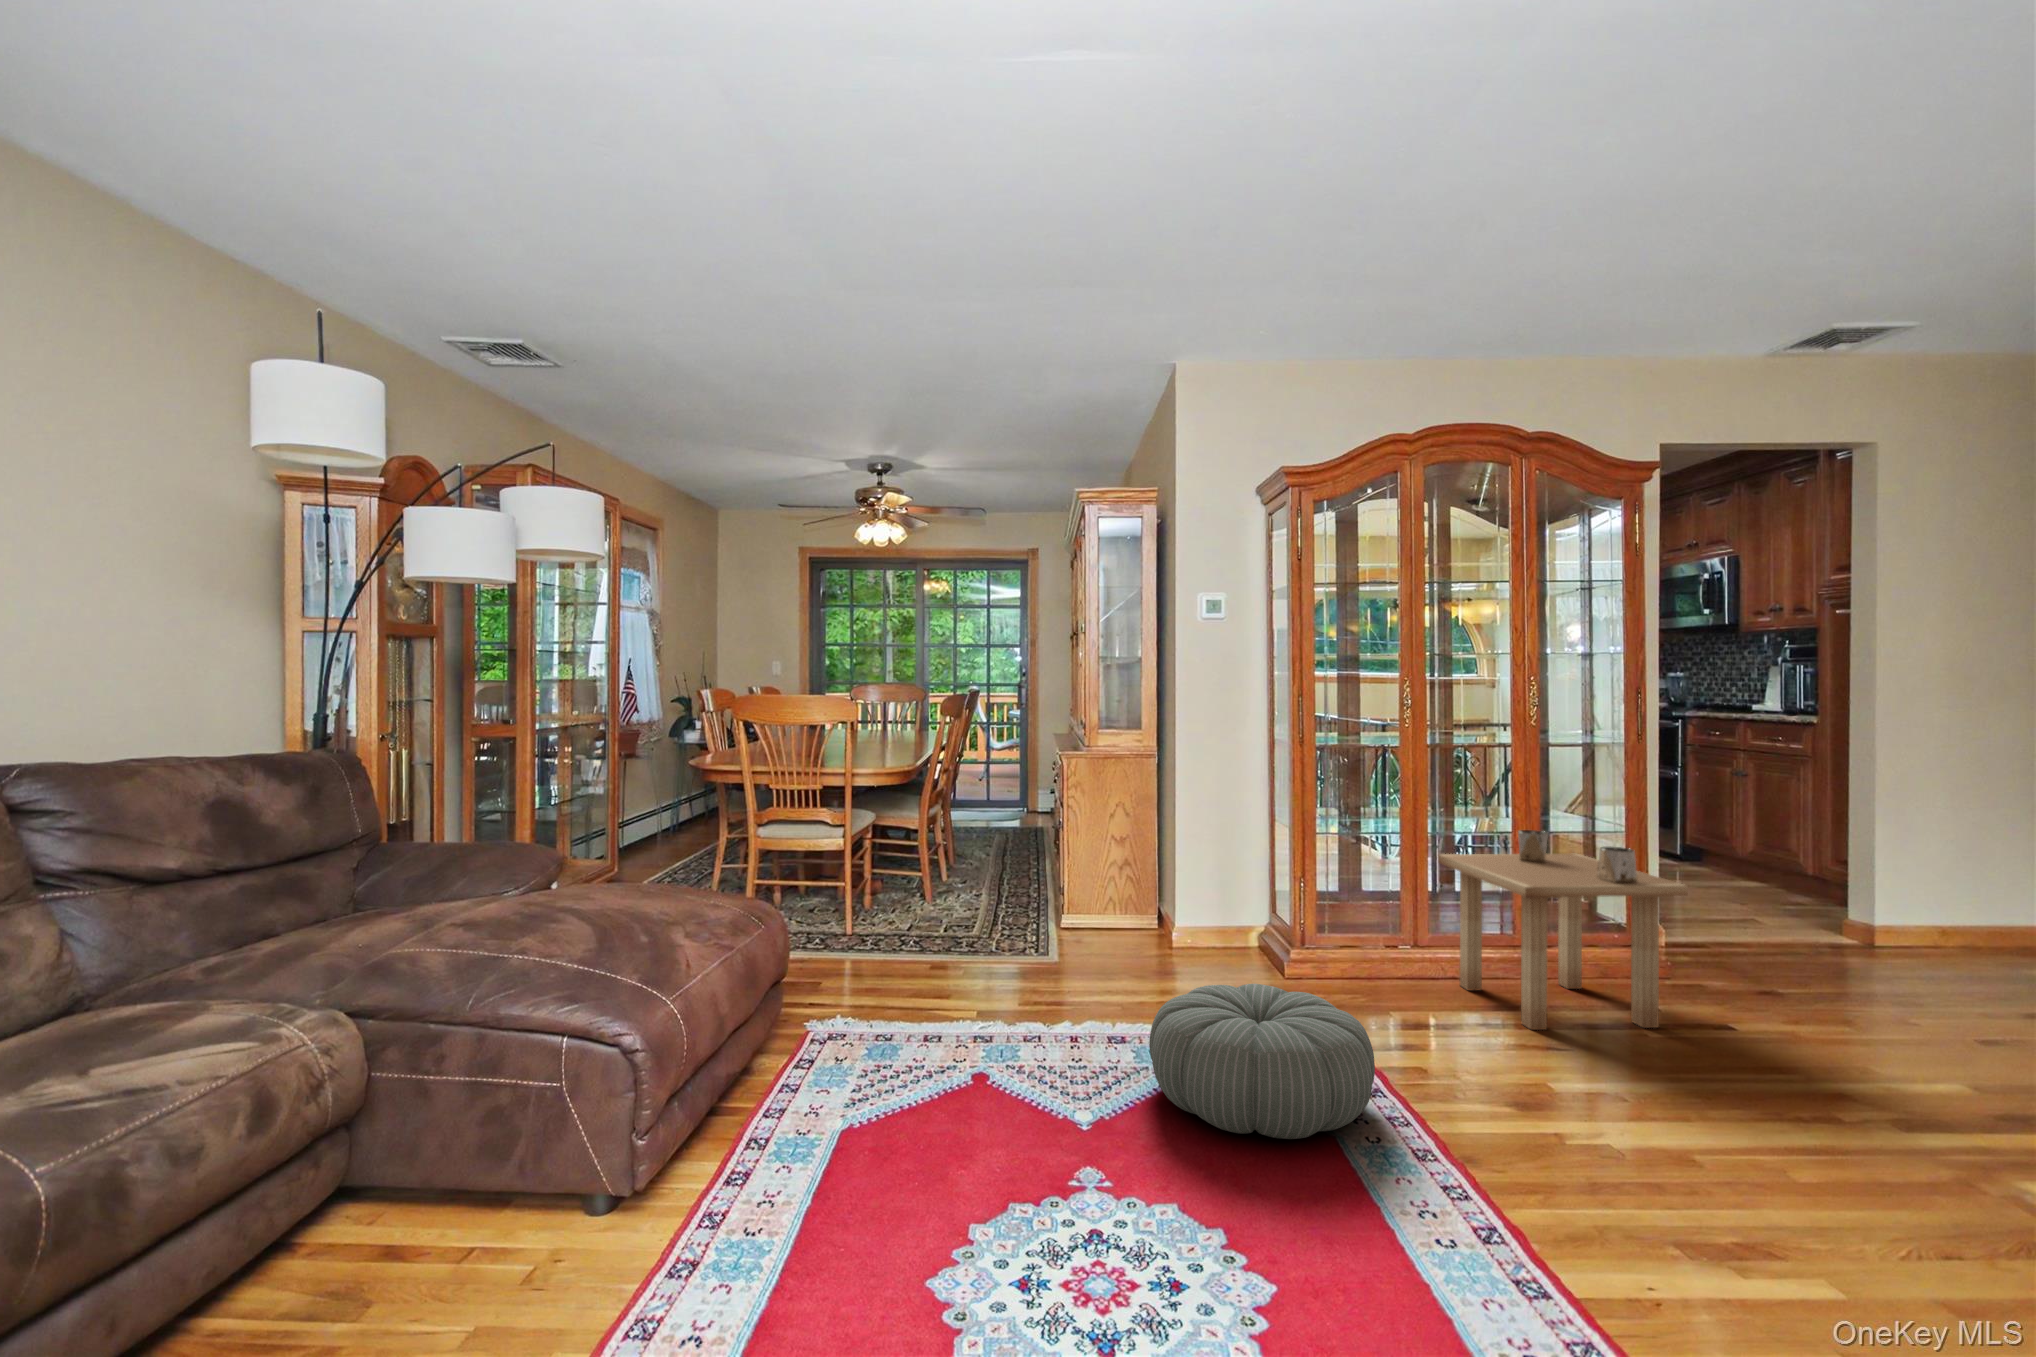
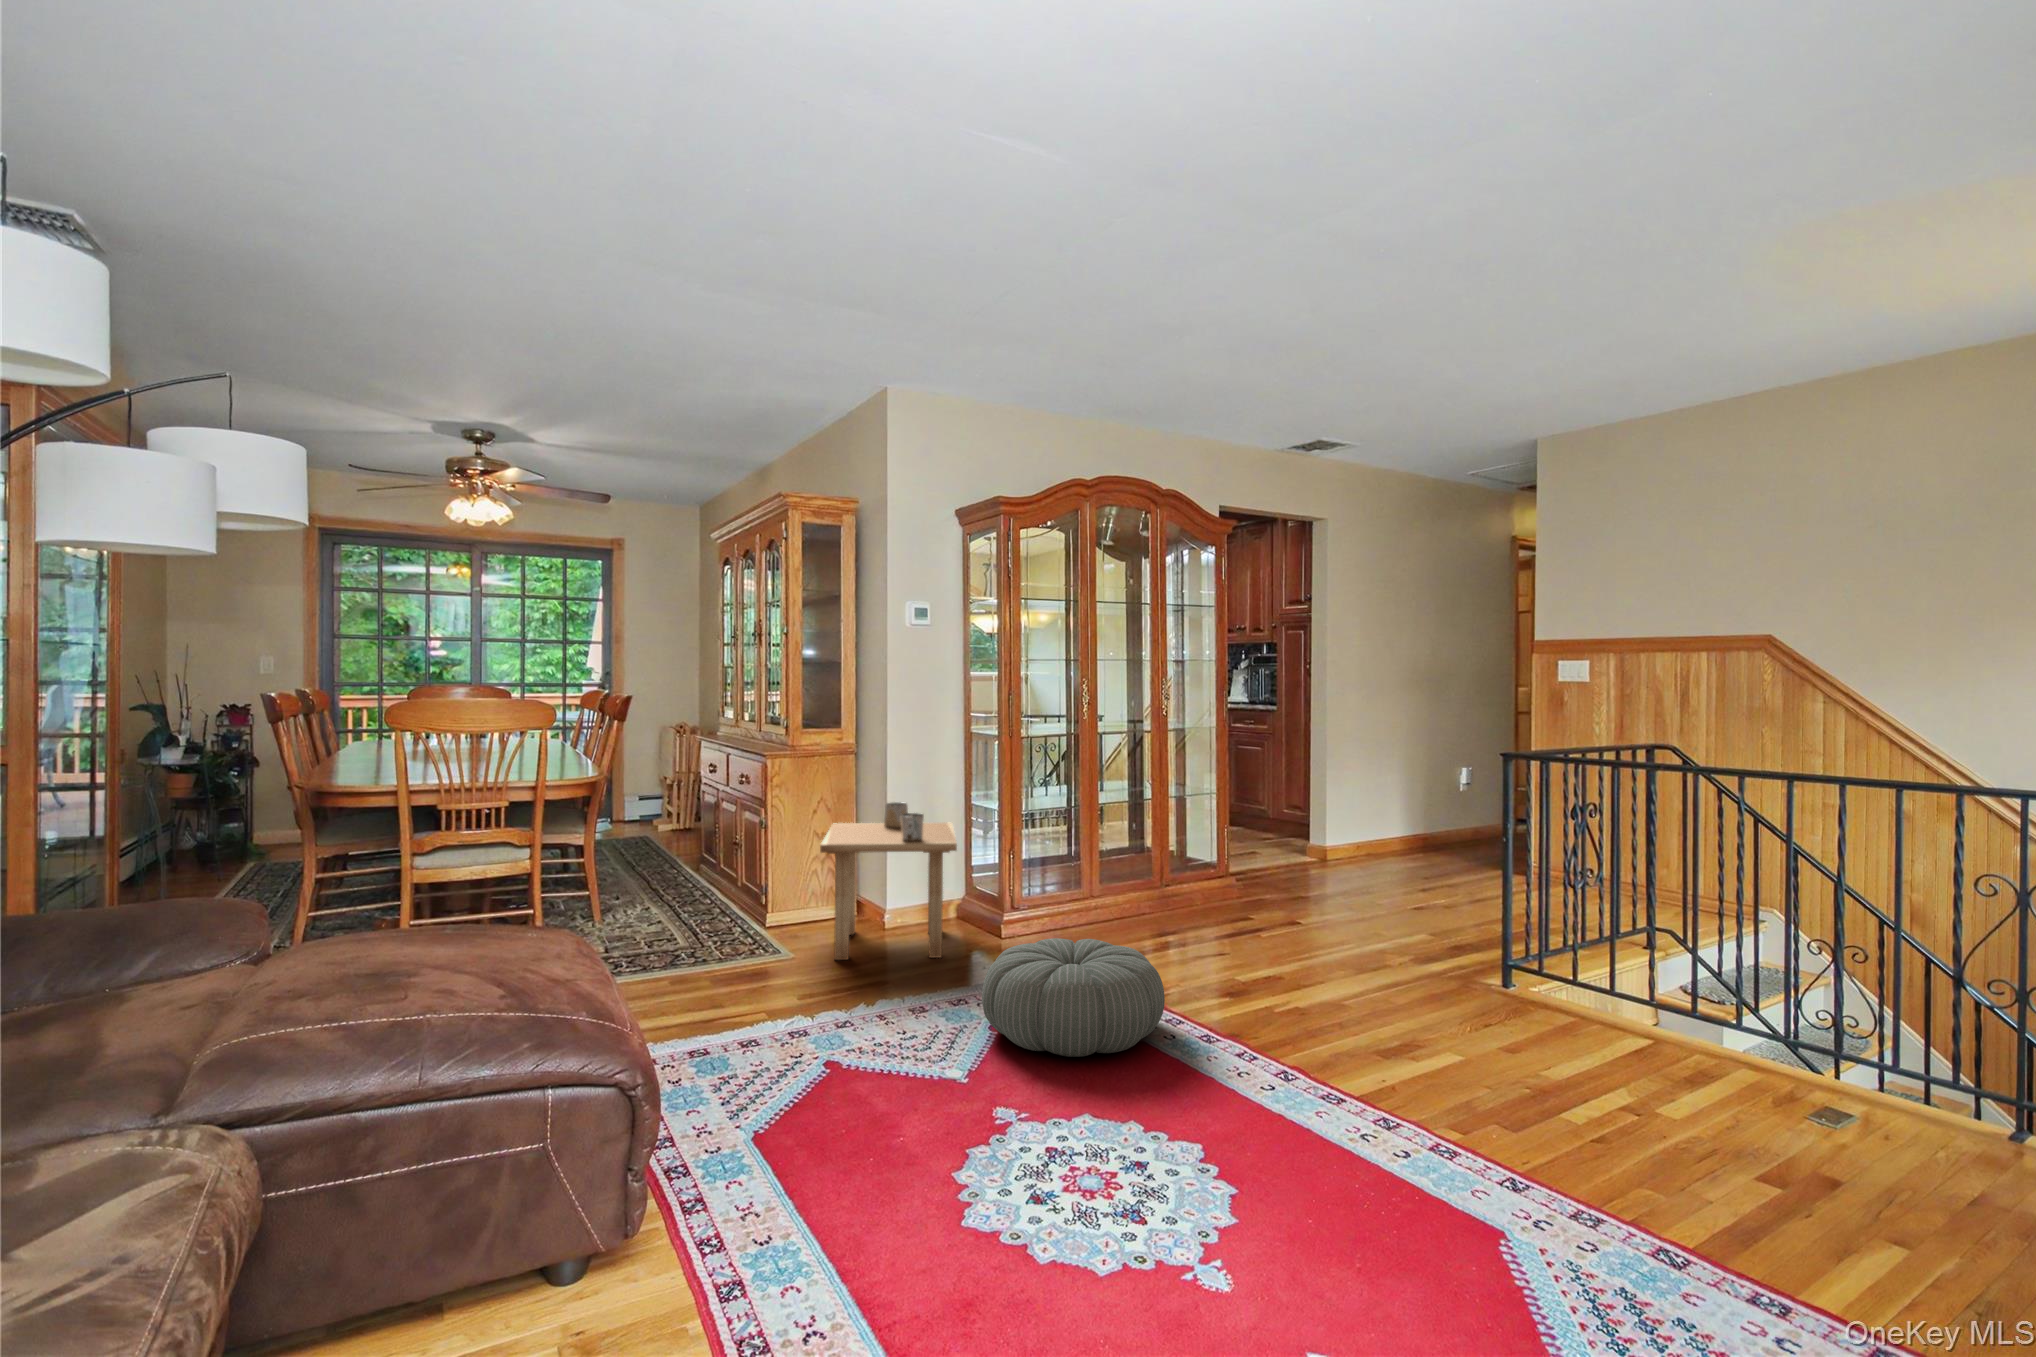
side table: present [1438,830,1688,1030] -> present [820,802,957,960]

